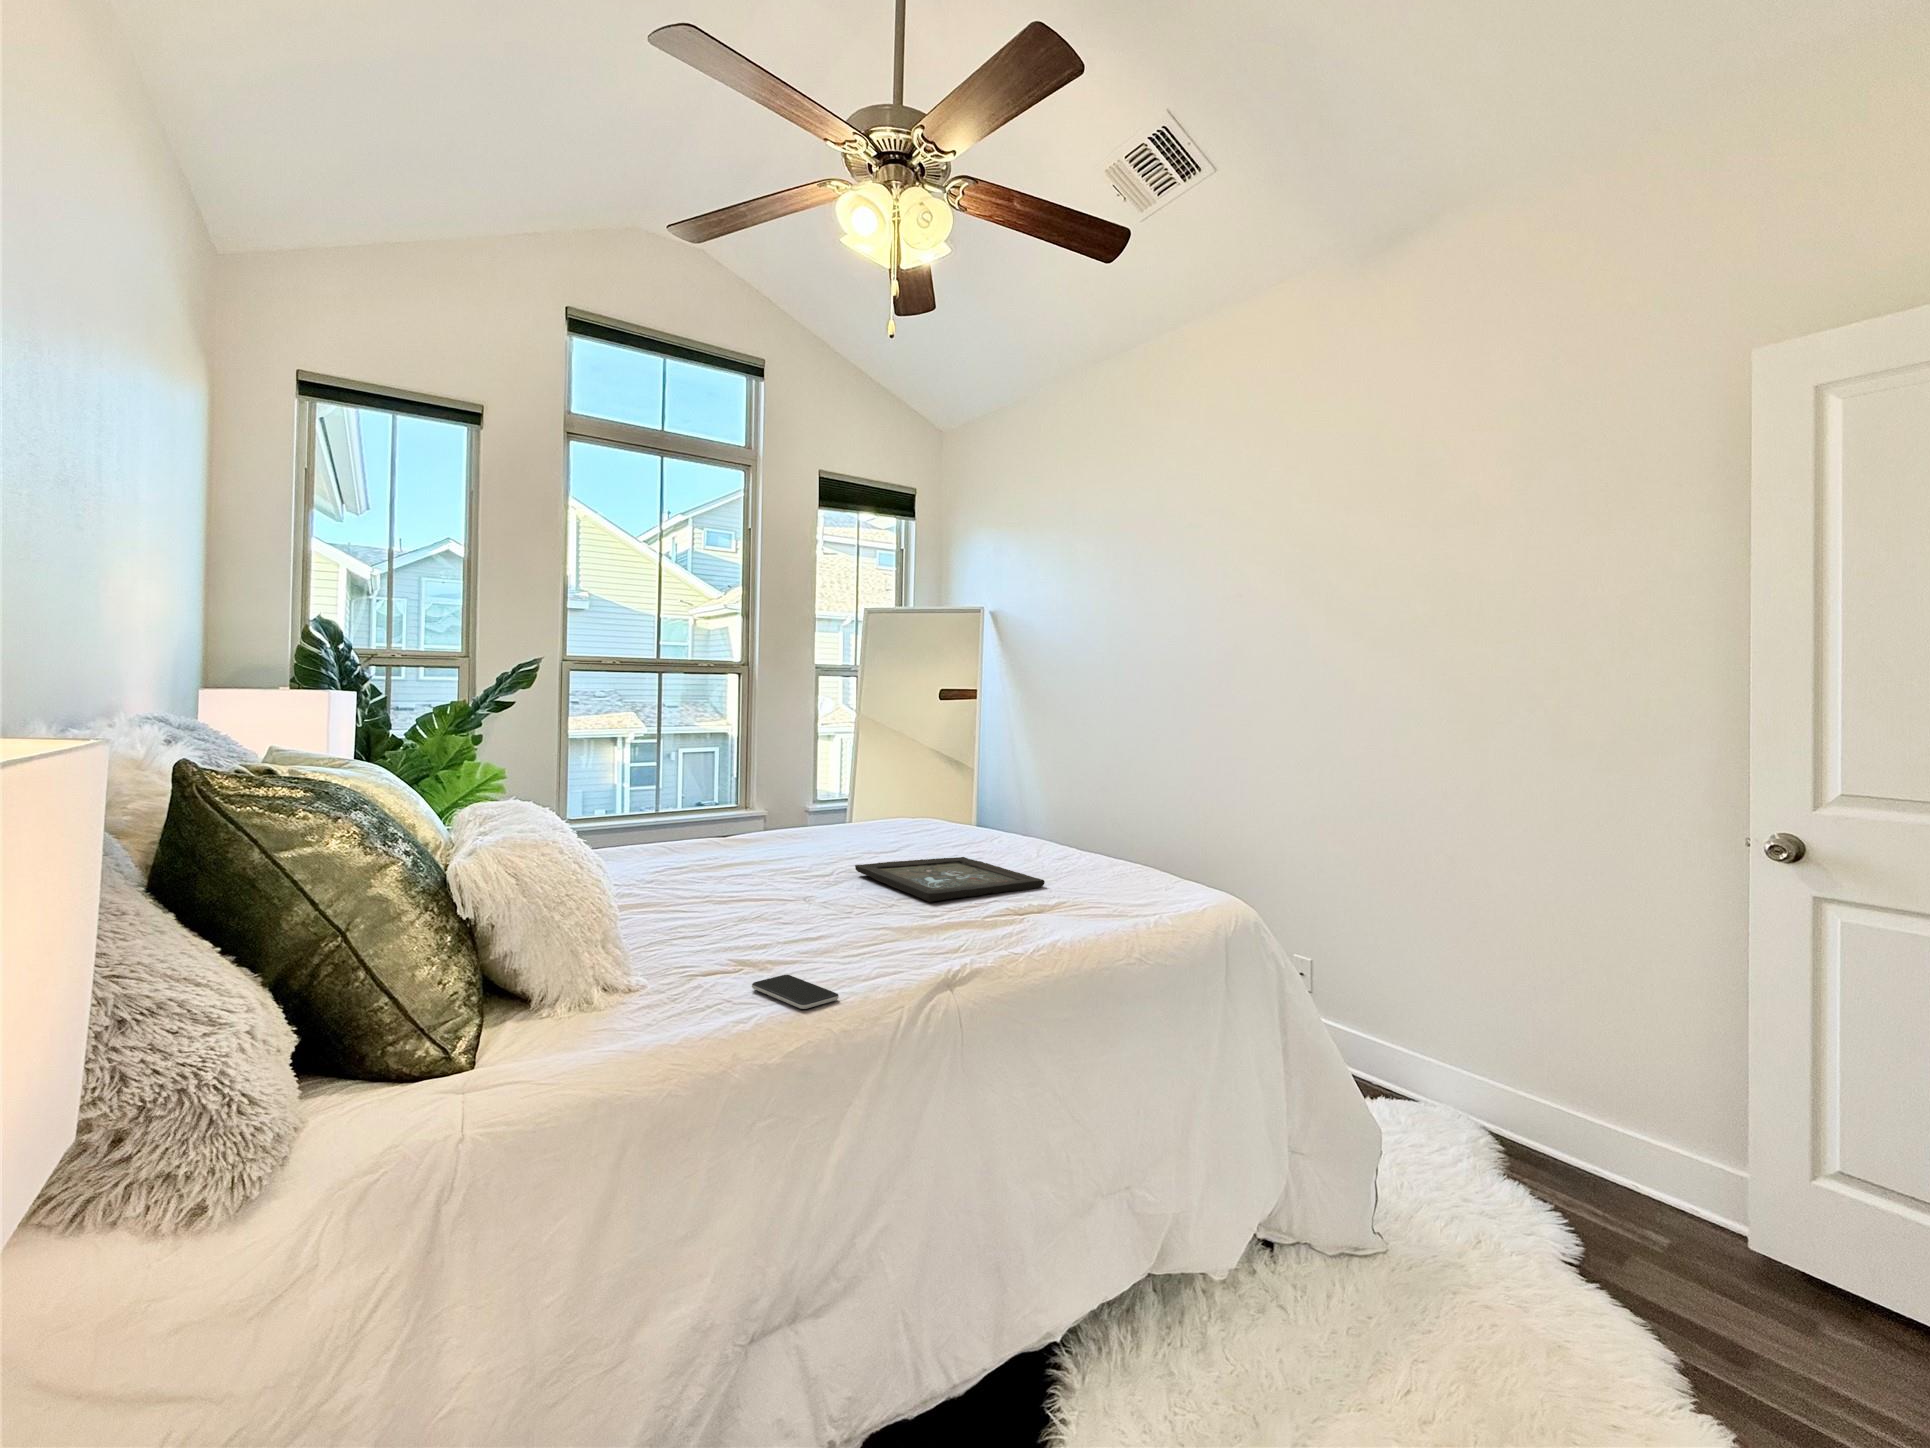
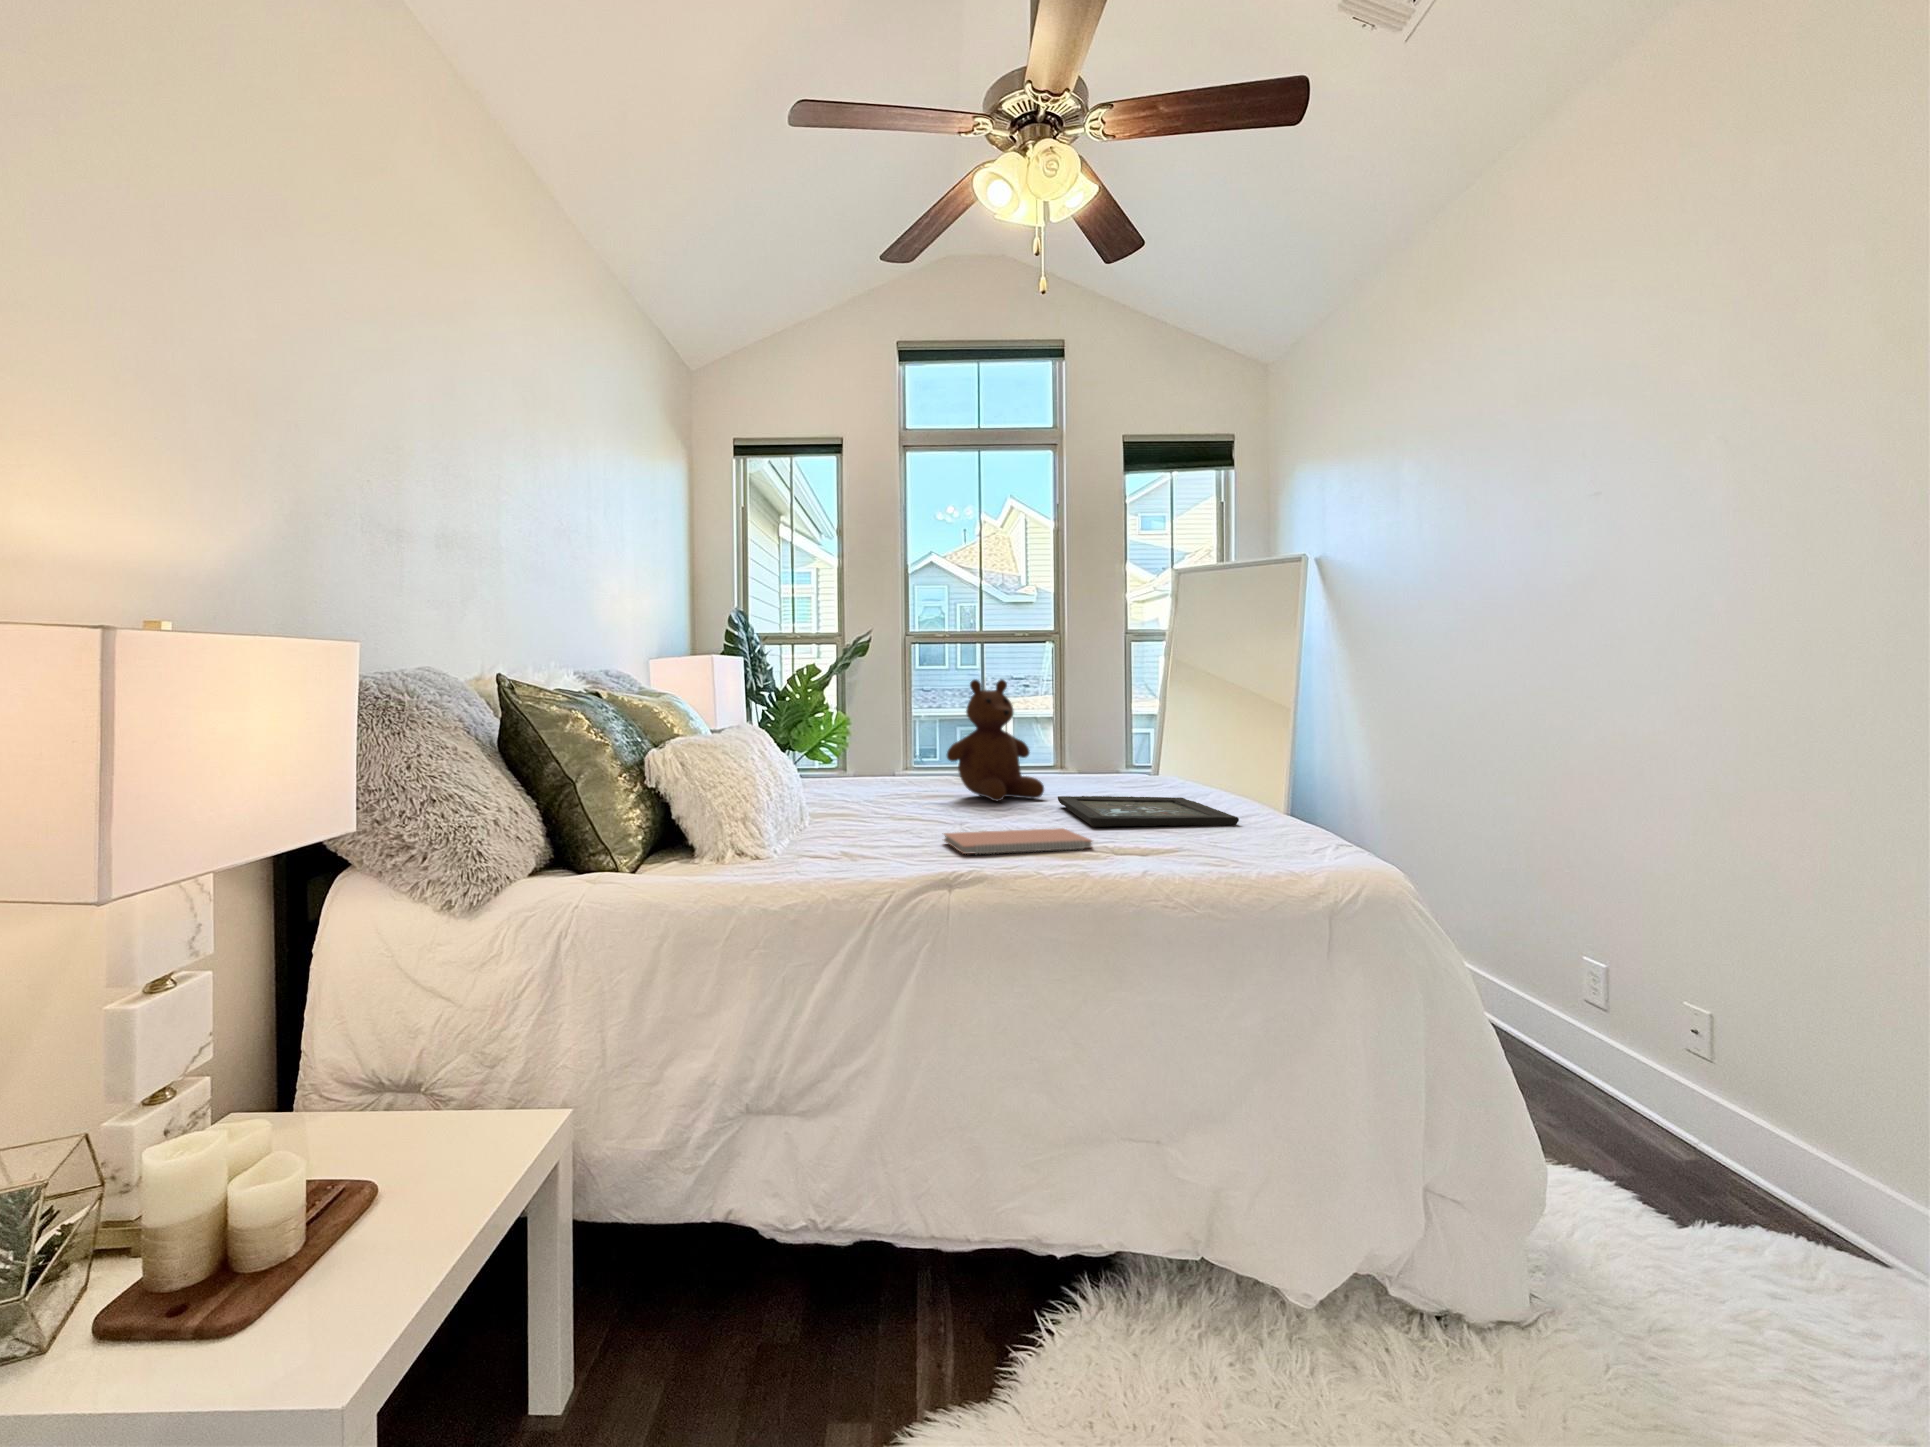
teddy bear: none [723,739,828,873] -> present [947,680,1044,801]
notebook: none [813,910,968,956] -> present [944,828,1092,854]
smartphone: present [752,975,839,1009] -> none [843,857,897,880]

